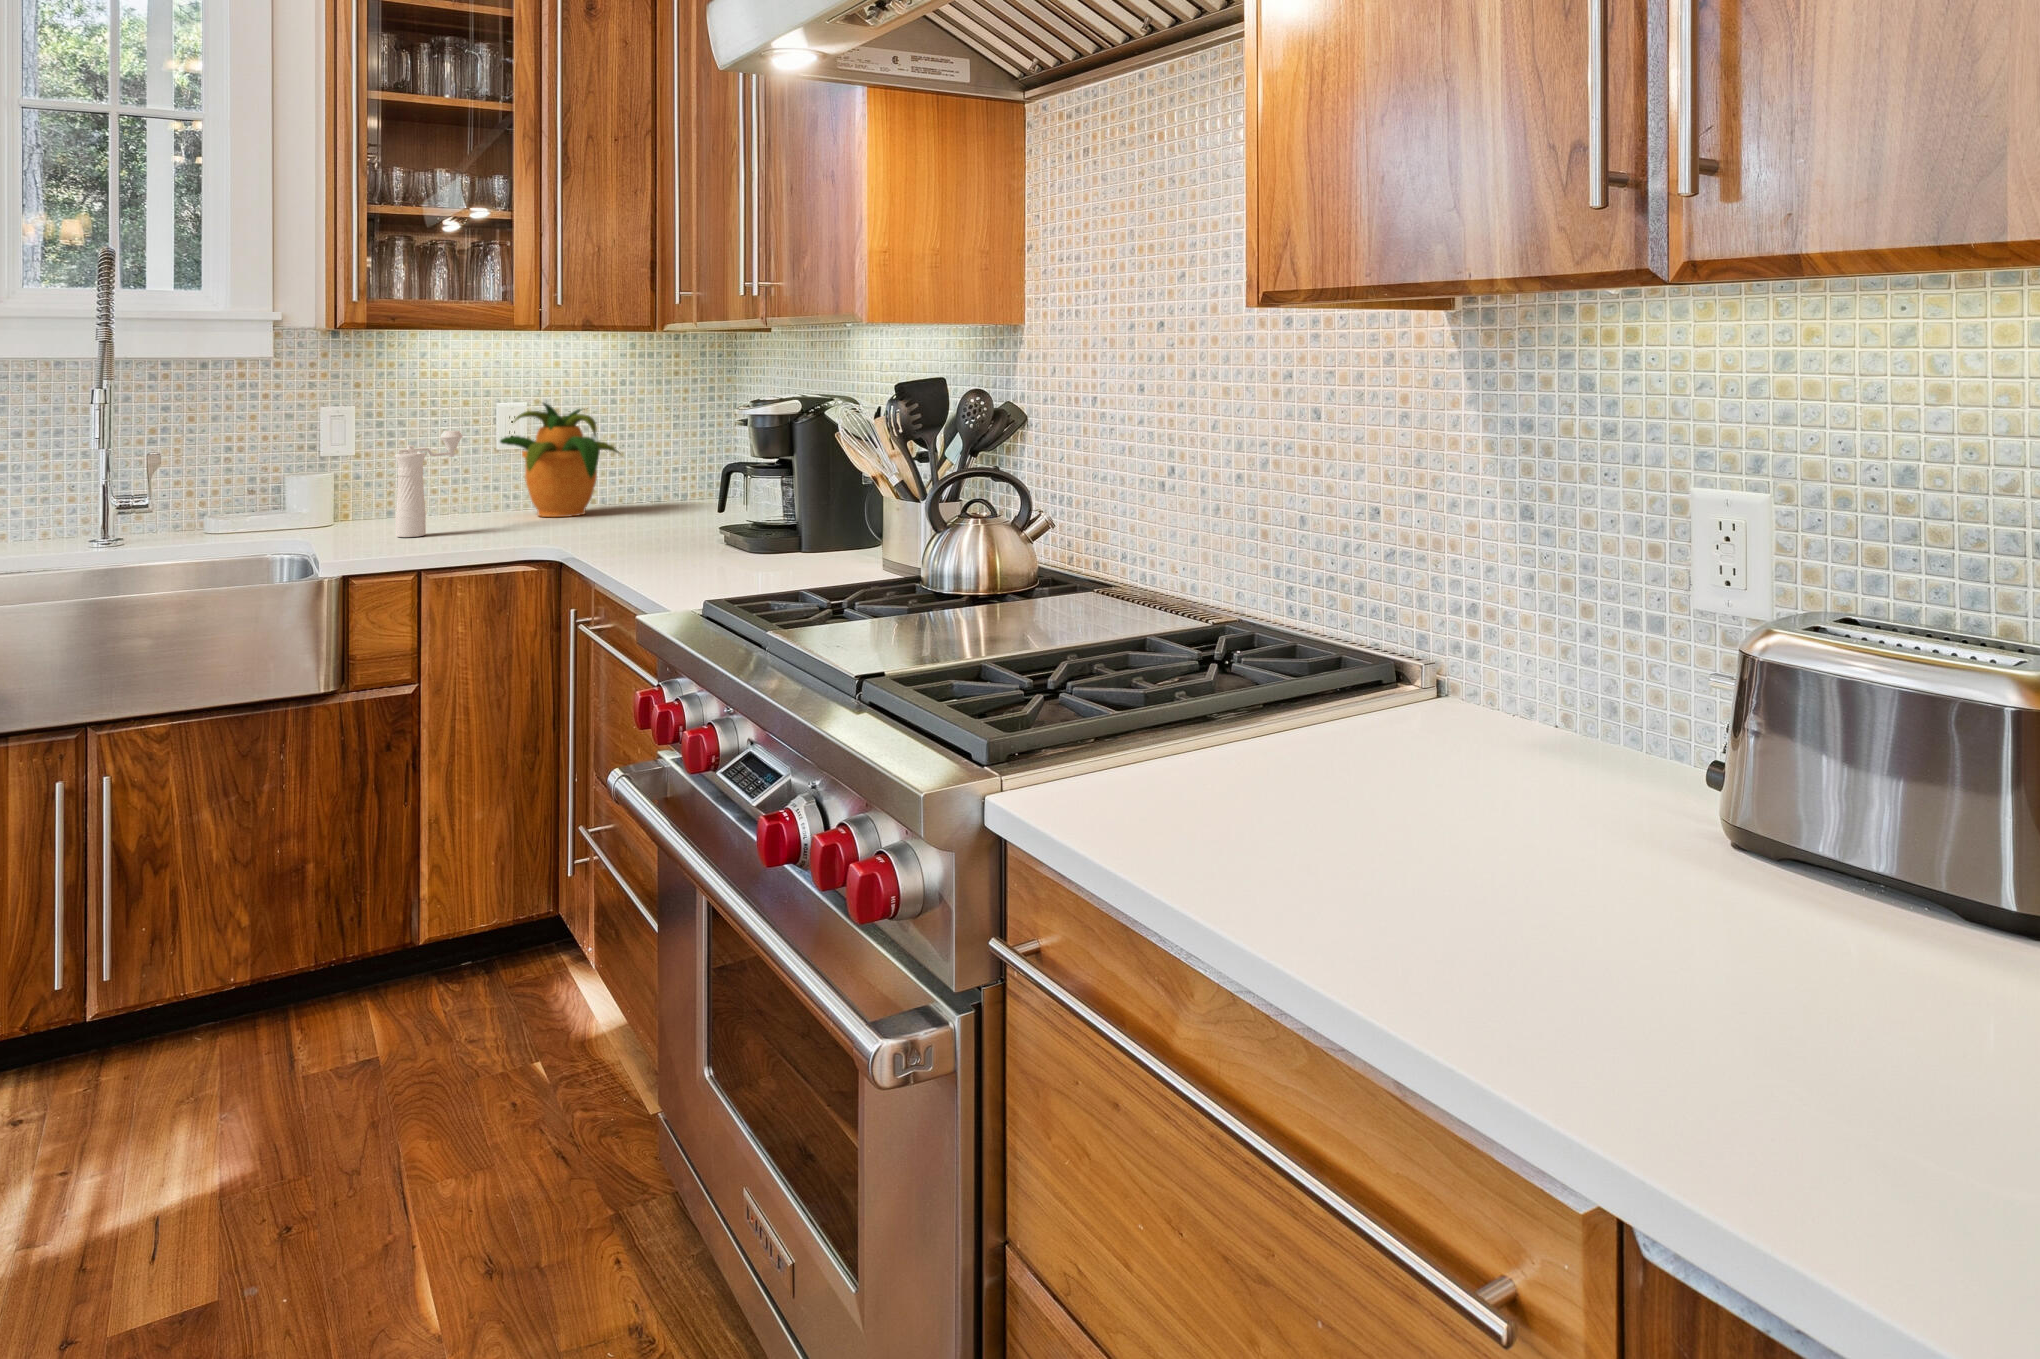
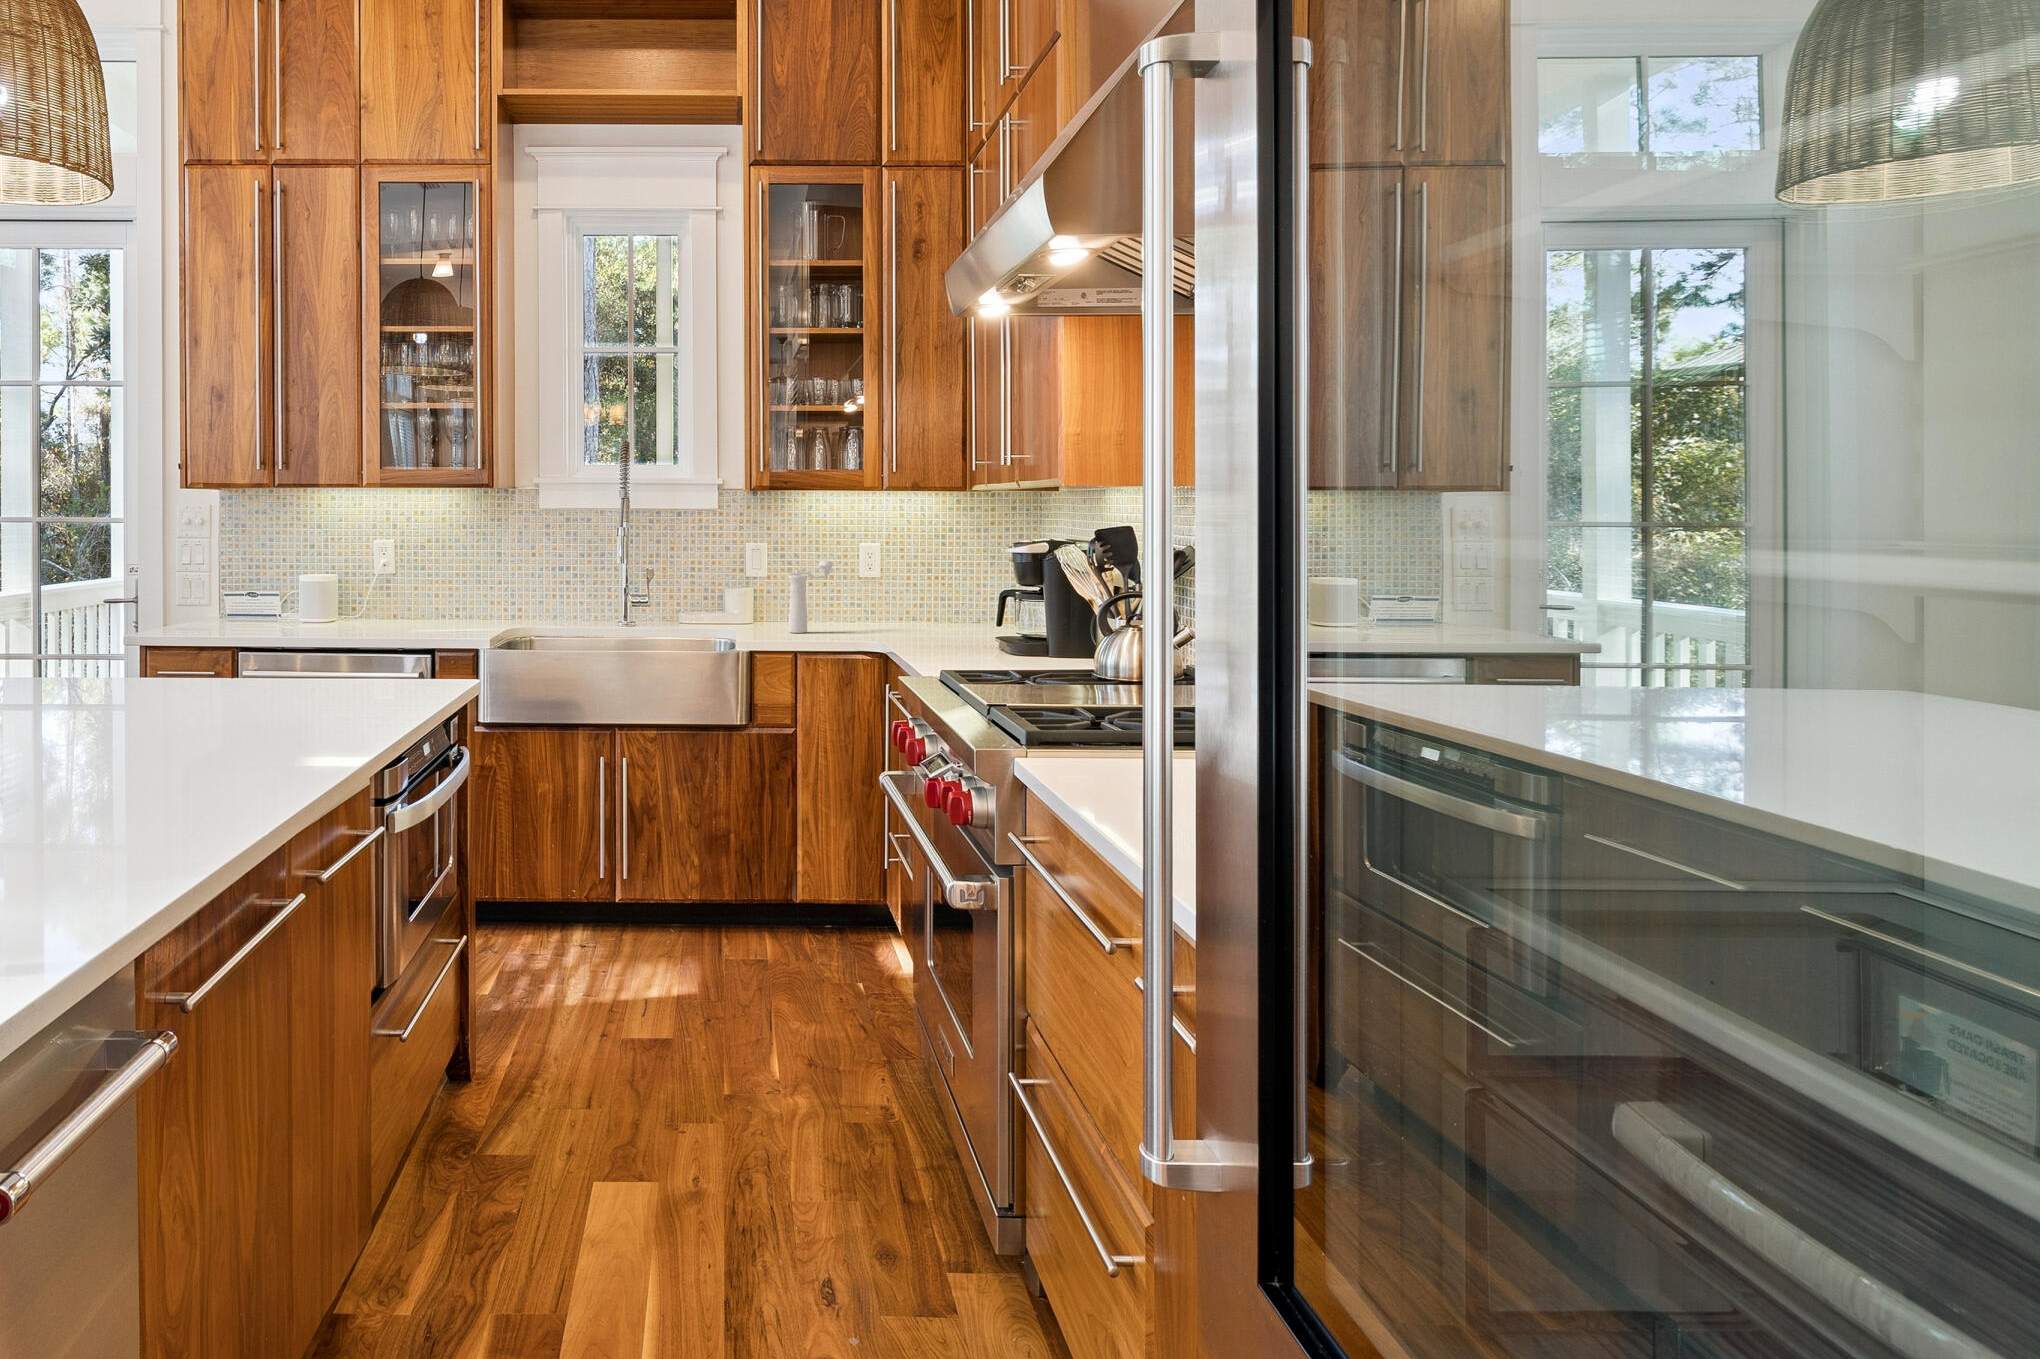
potted plant: present [500,403,619,517] -> none [847,541,951,627]

